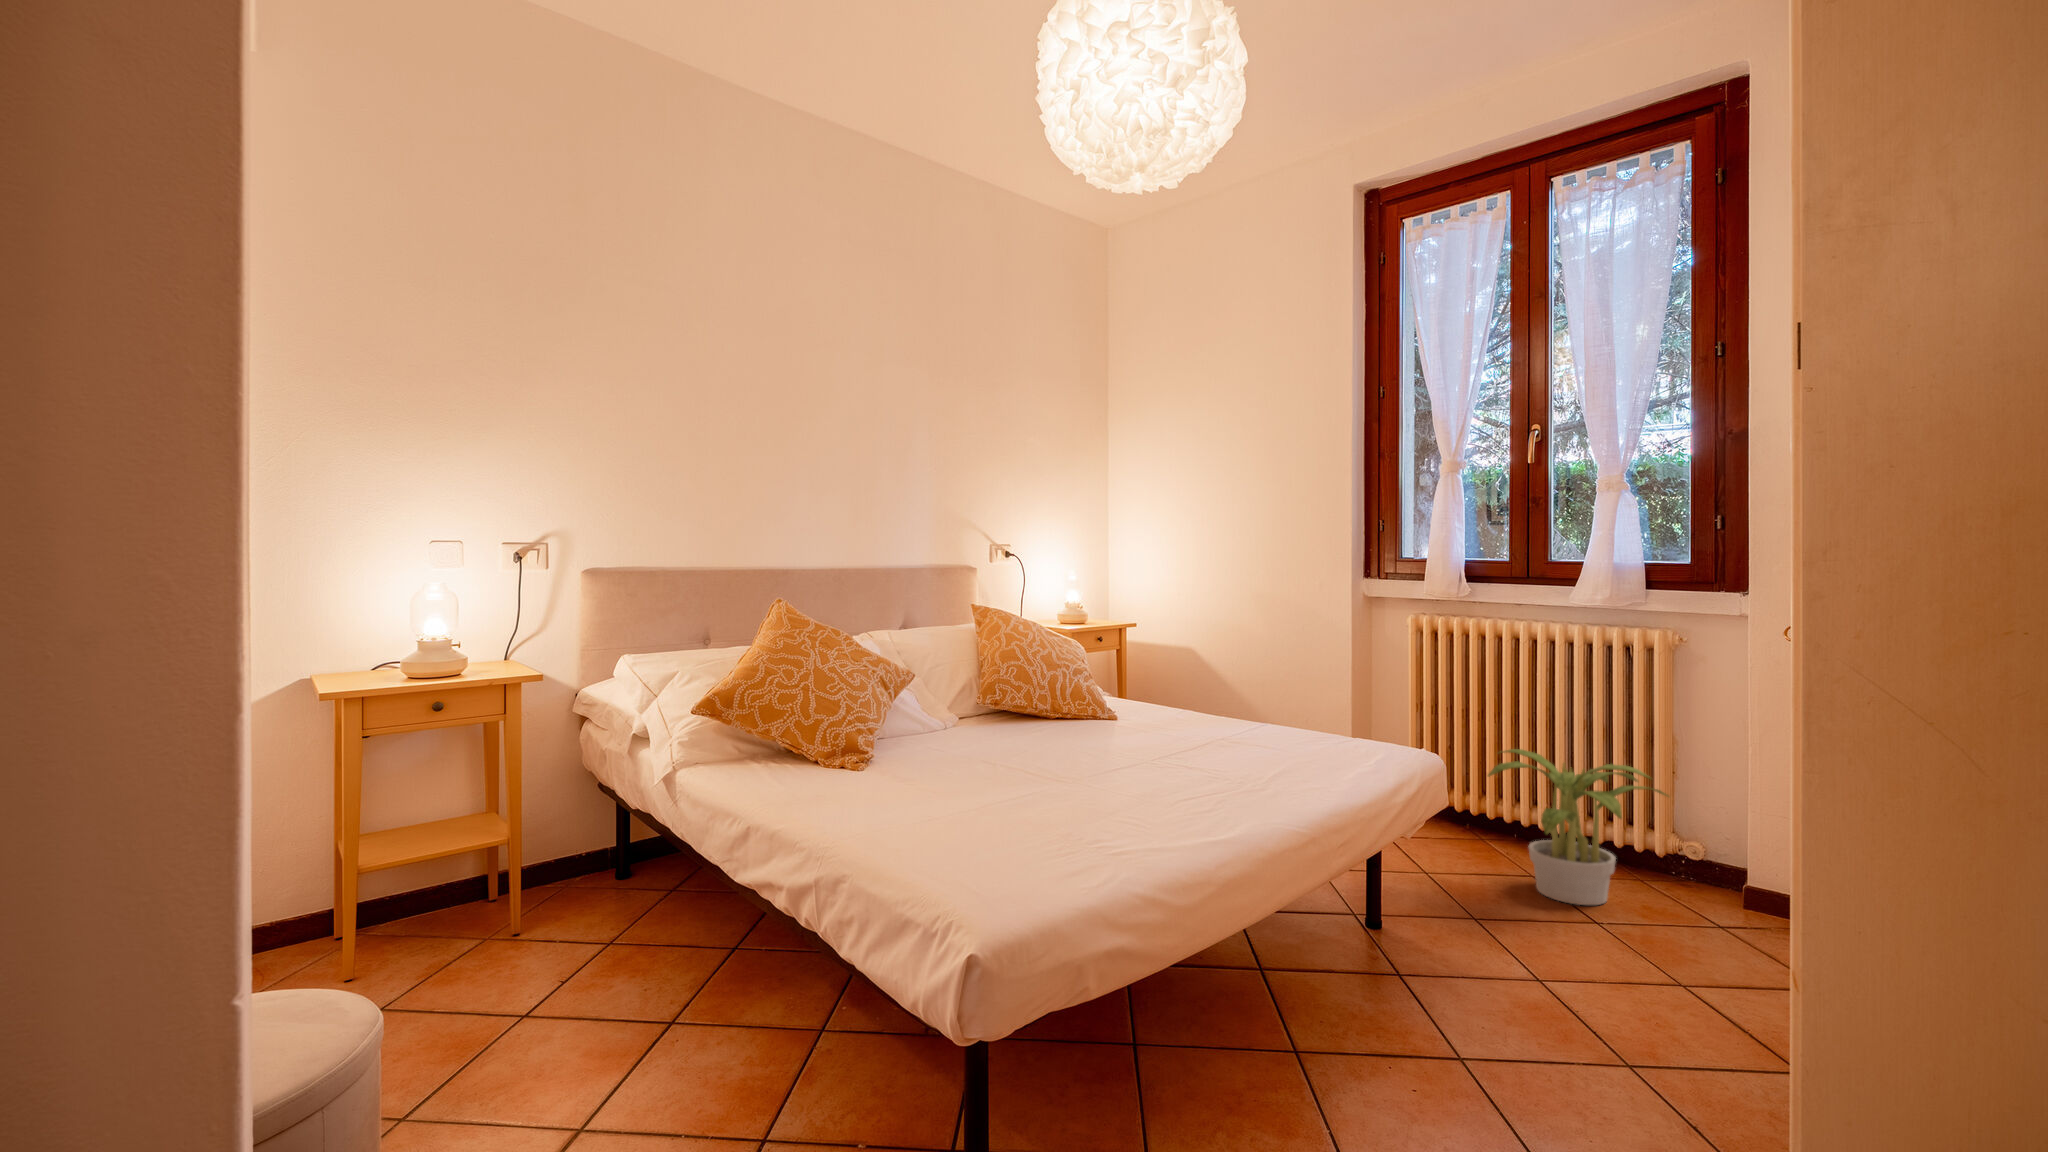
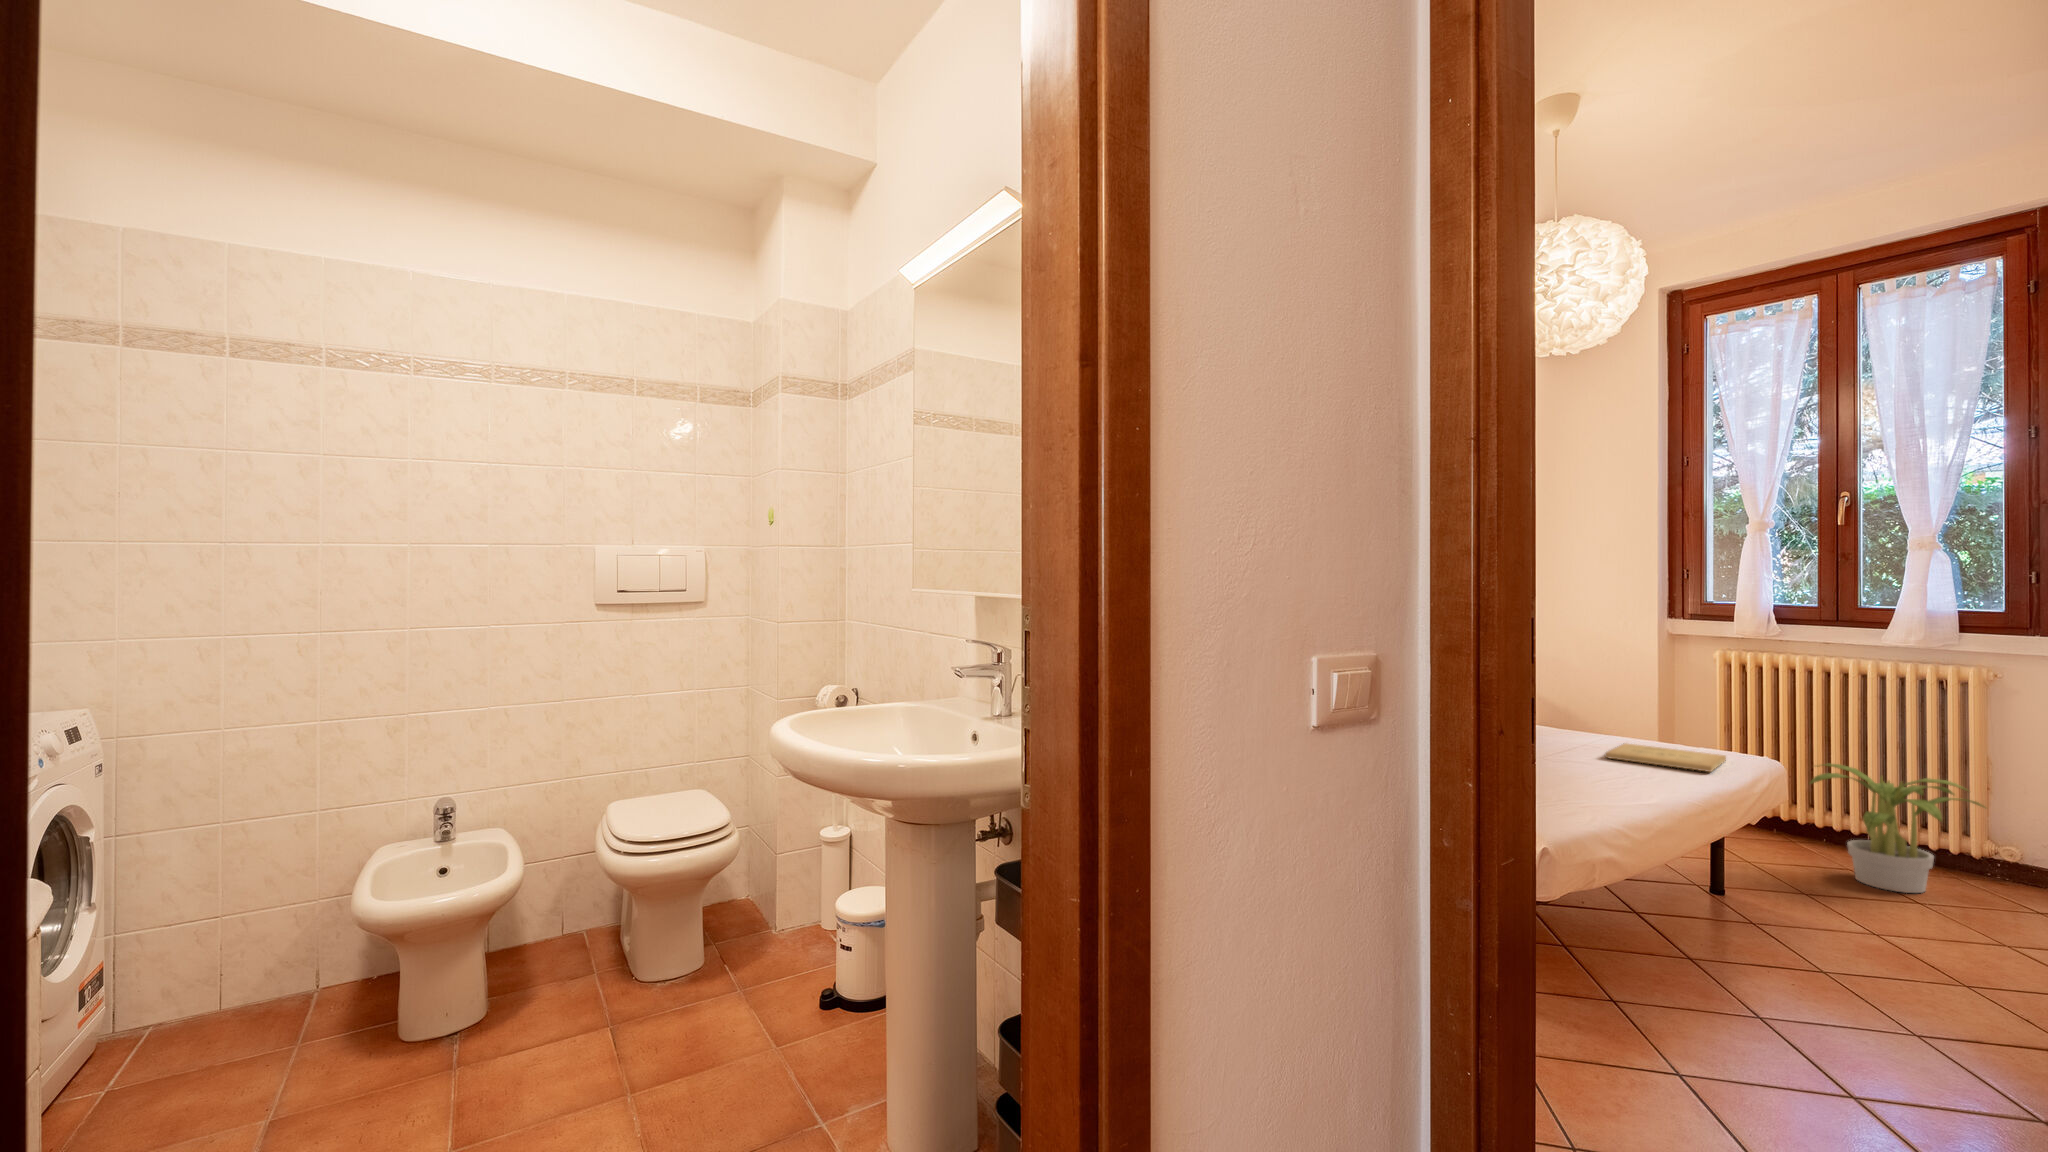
book: none [1233,737,1378,775] -> present [1605,743,1726,772]

